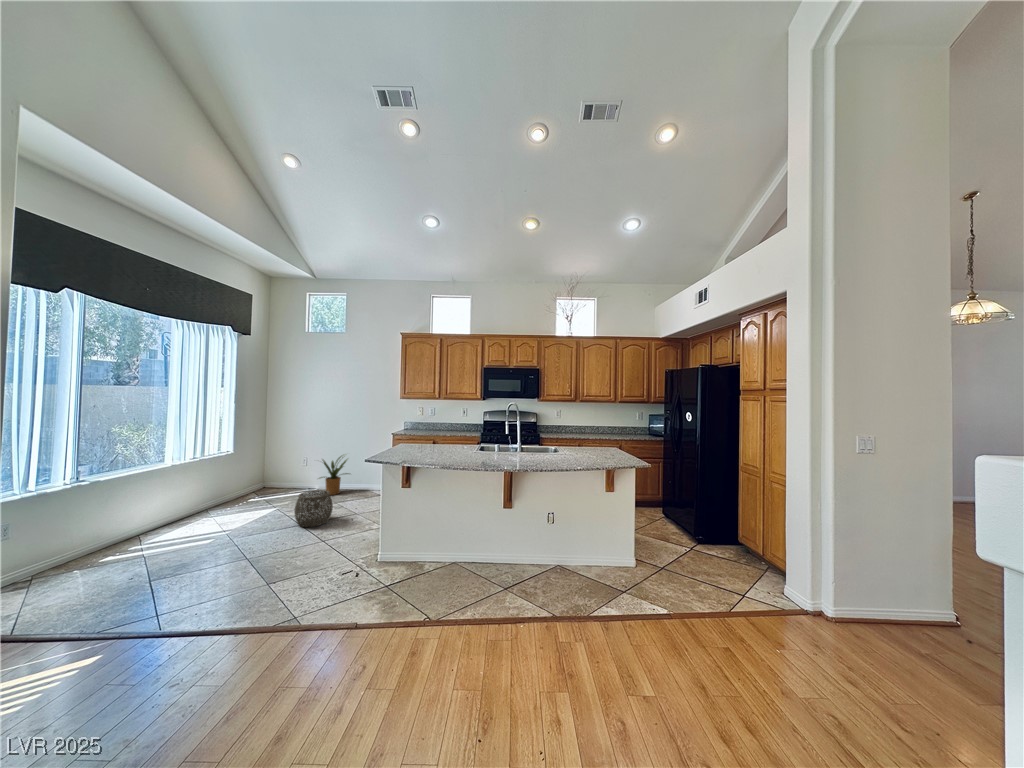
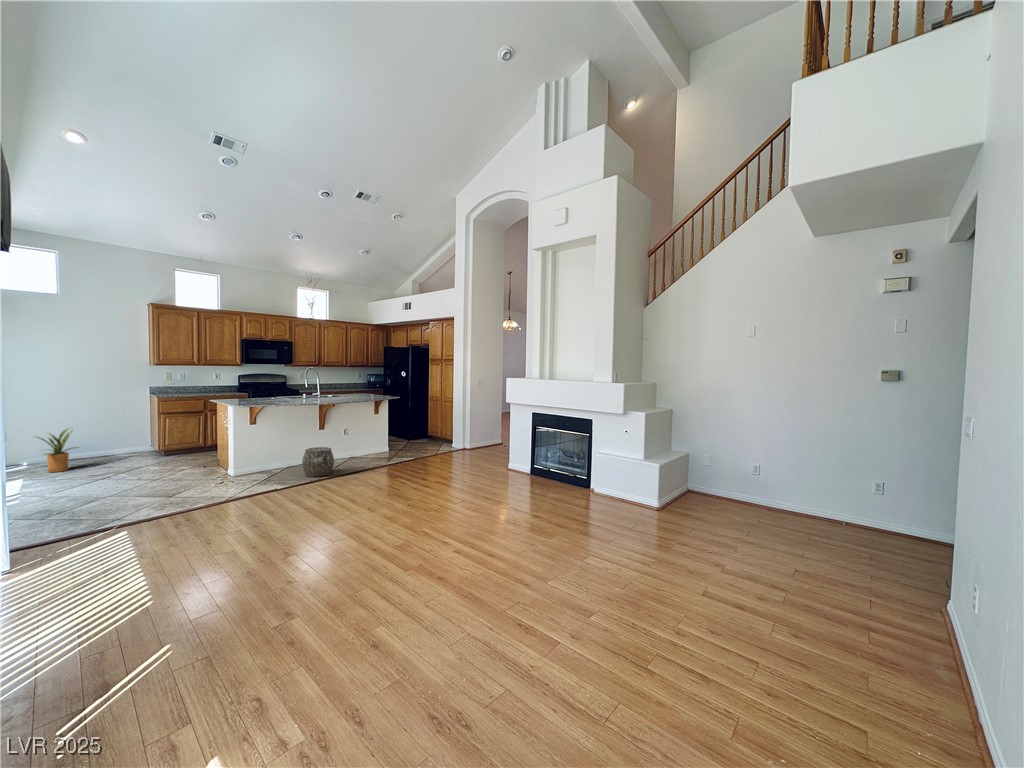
woven basket: present [294,490,333,527] -> present [302,447,334,477]

